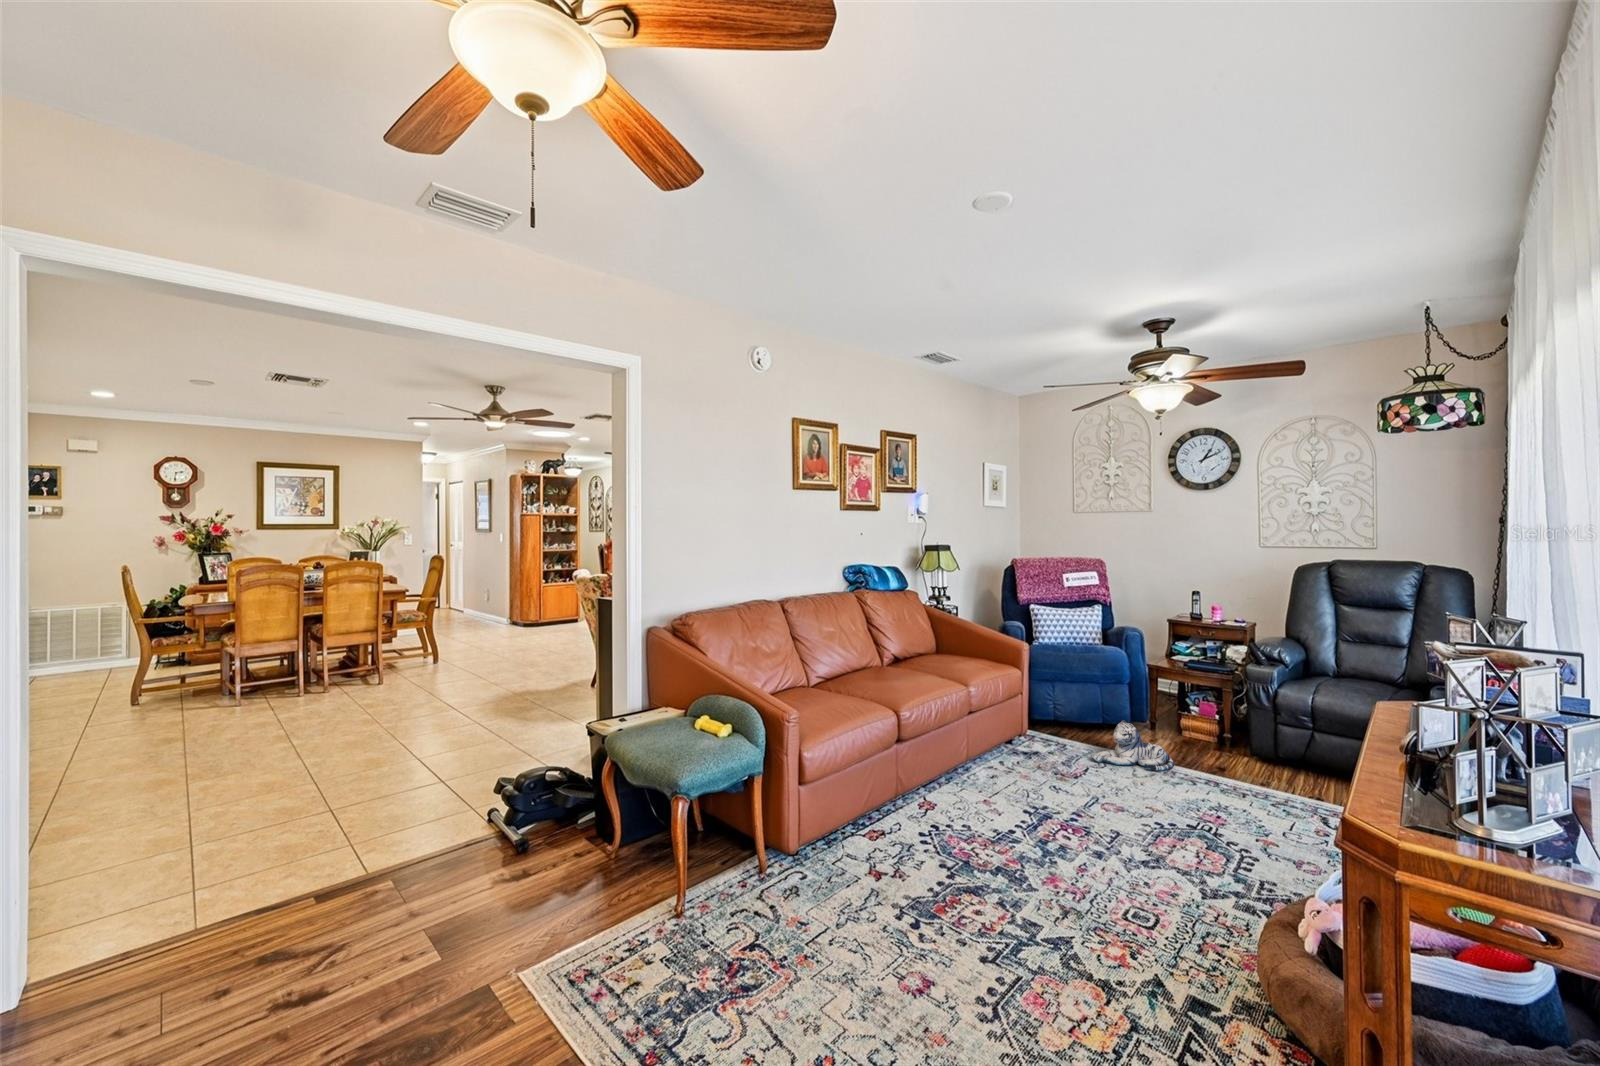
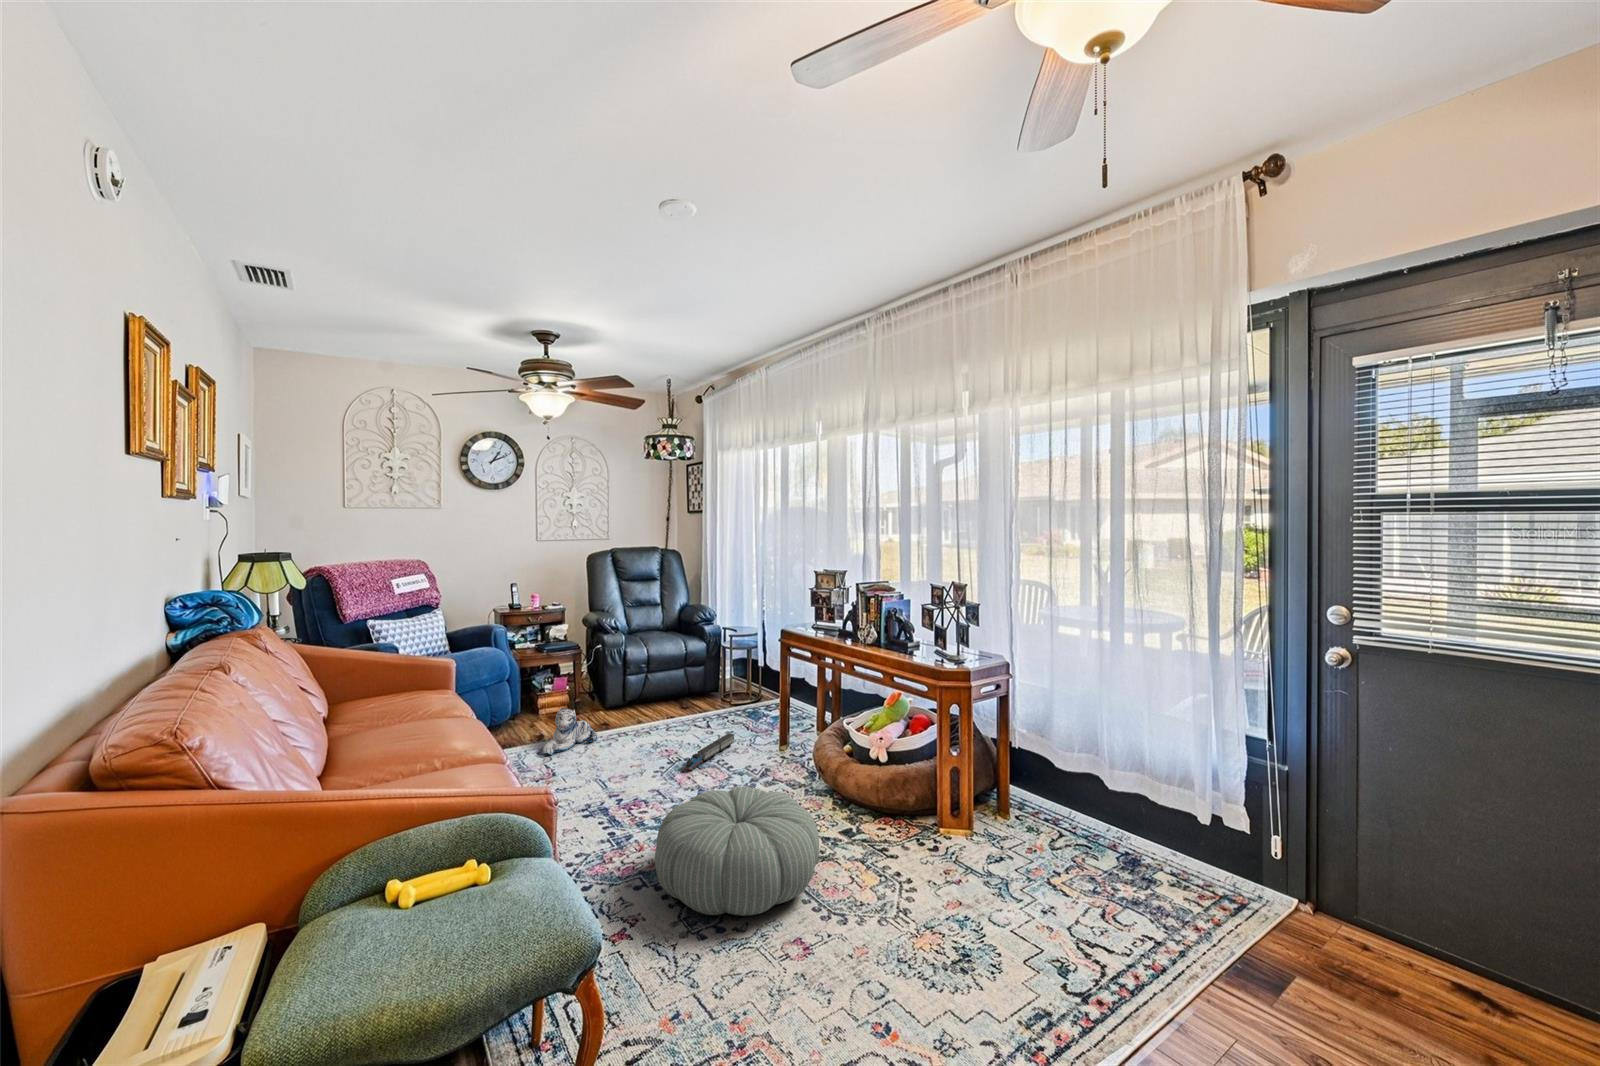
pouf: none [906,813,1101,964] -> present [655,787,819,916]
toy train: none [1172,822,1303,851] -> present [684,733,734,771]

